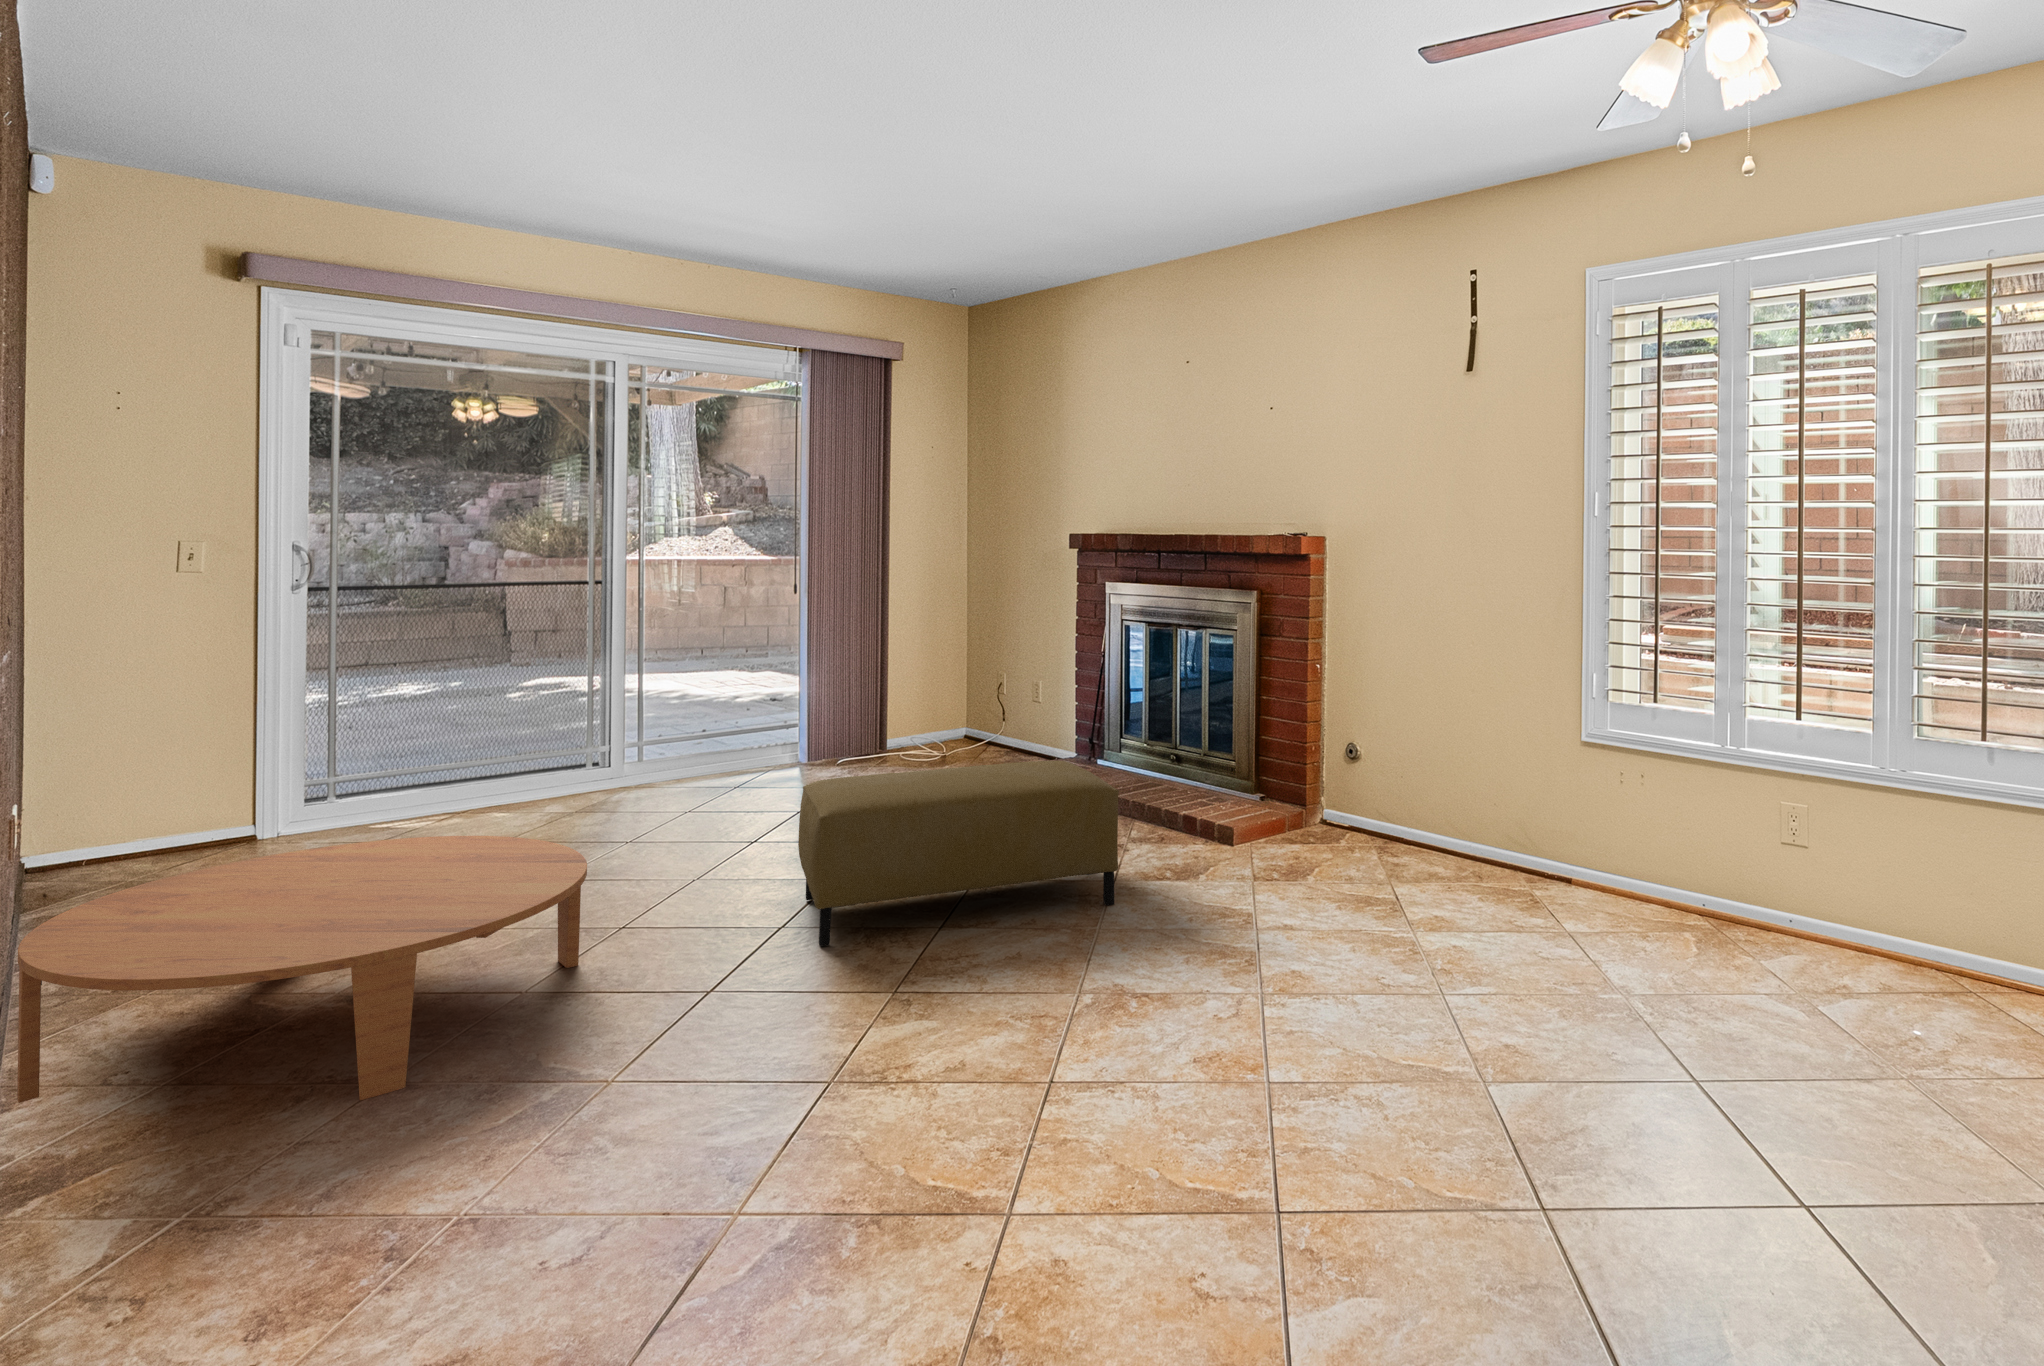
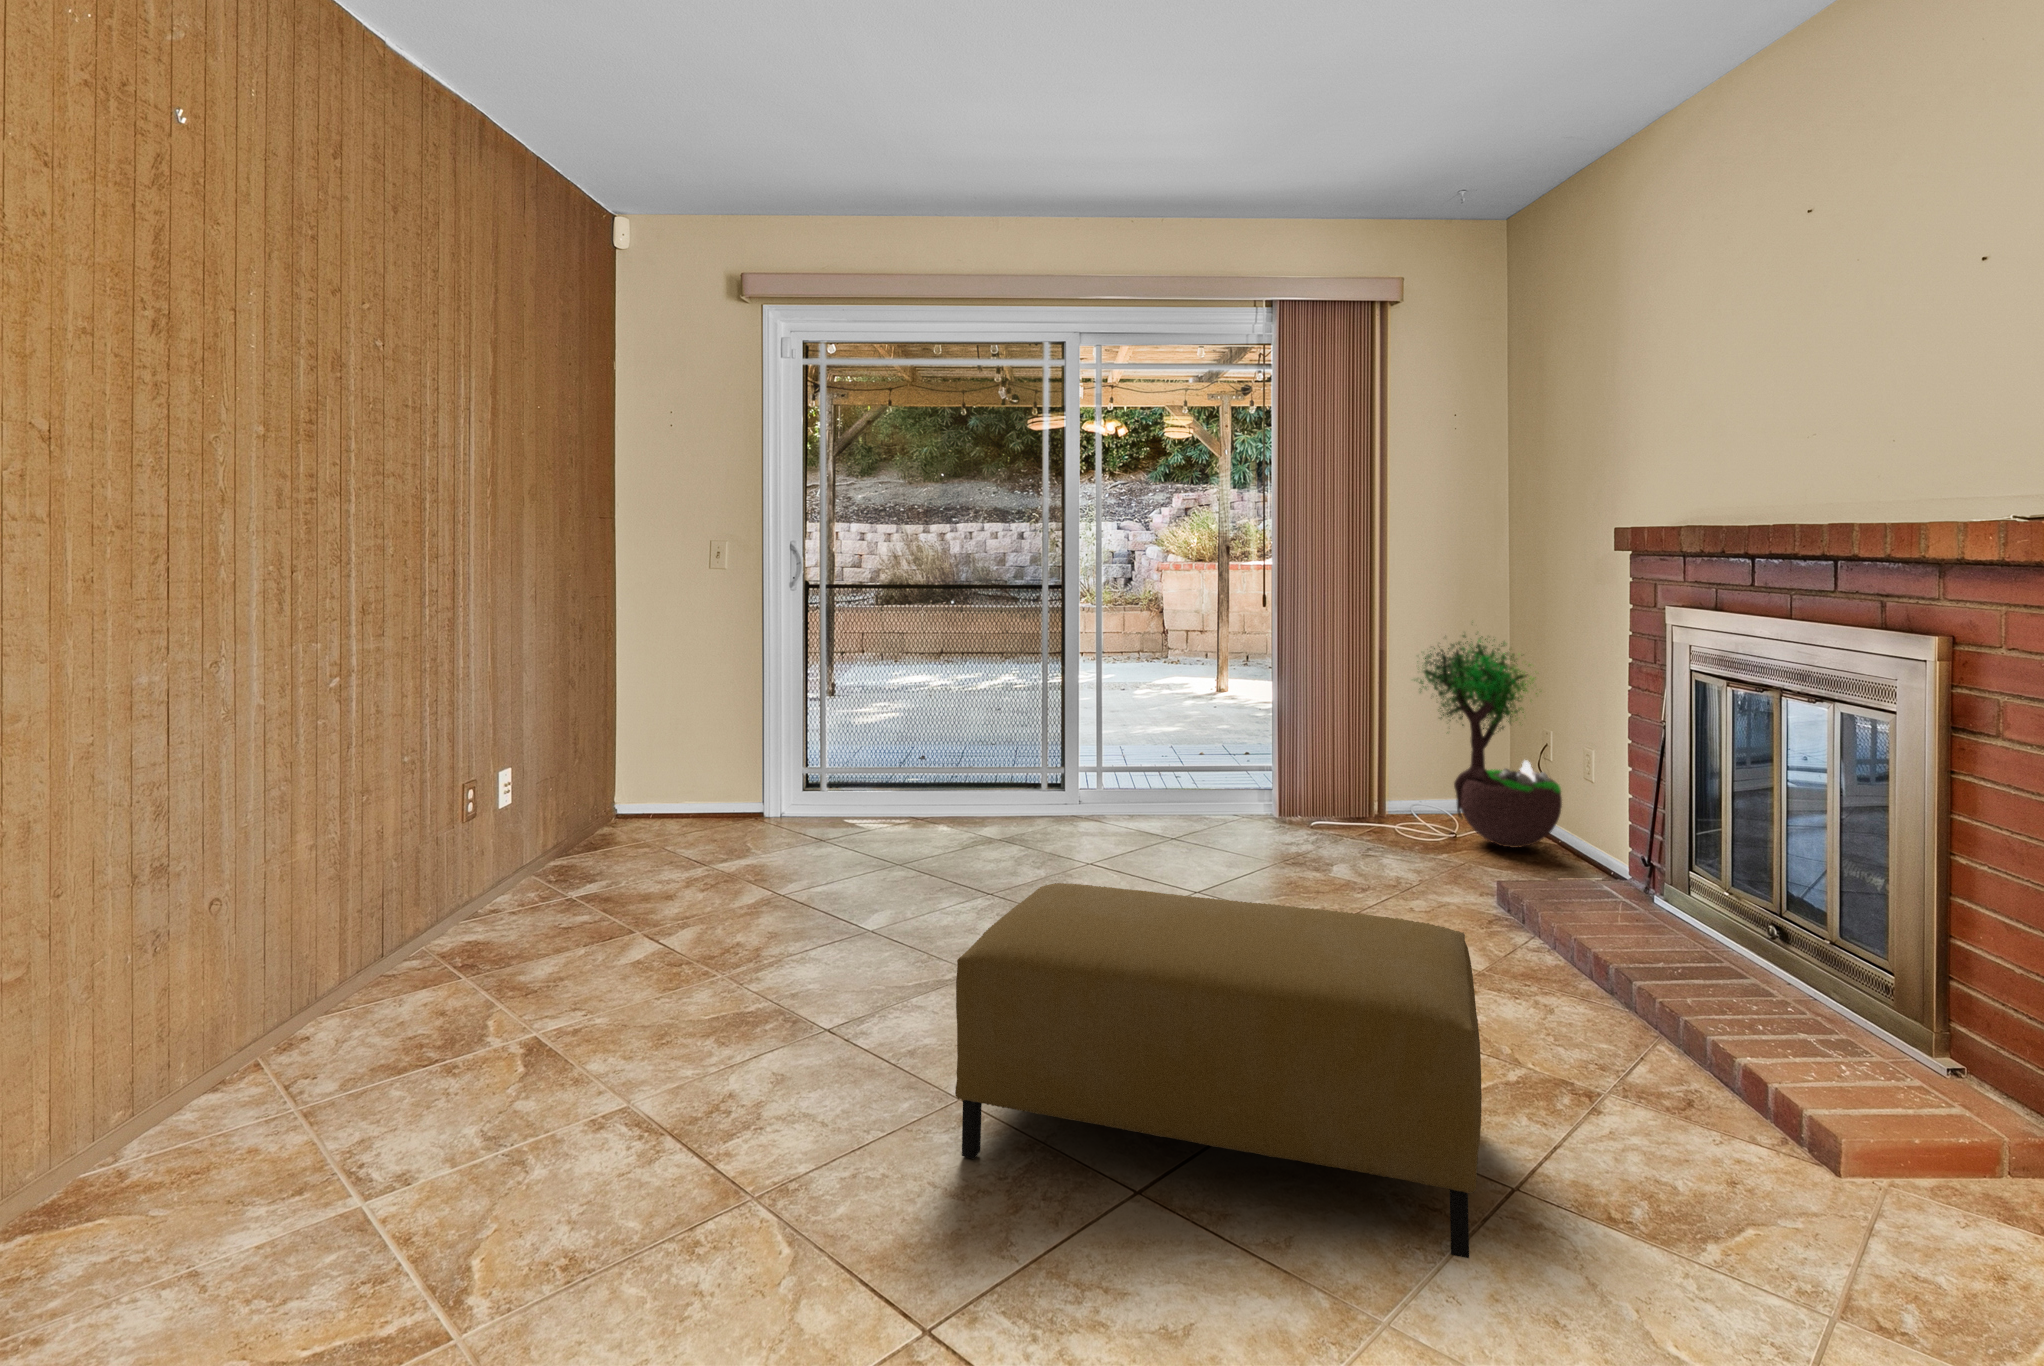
potted tree: none [917,598,1024,756] -> present [1414,635,1562,848]
coffee table: present [17,836,587,1103] -> none [193,858,747,1216]

